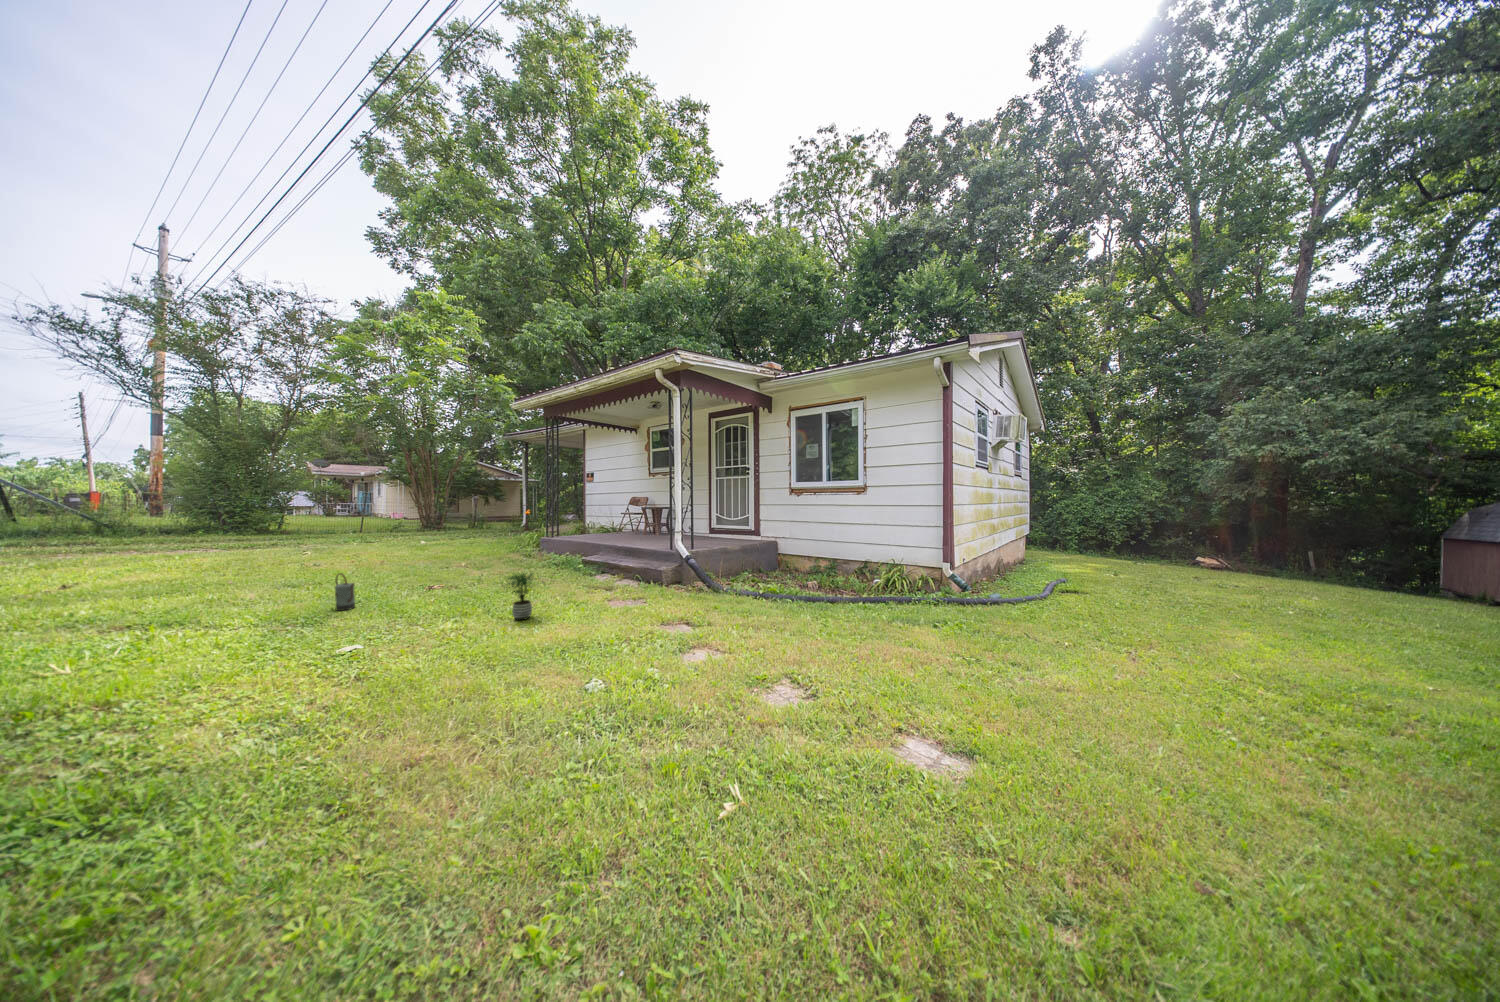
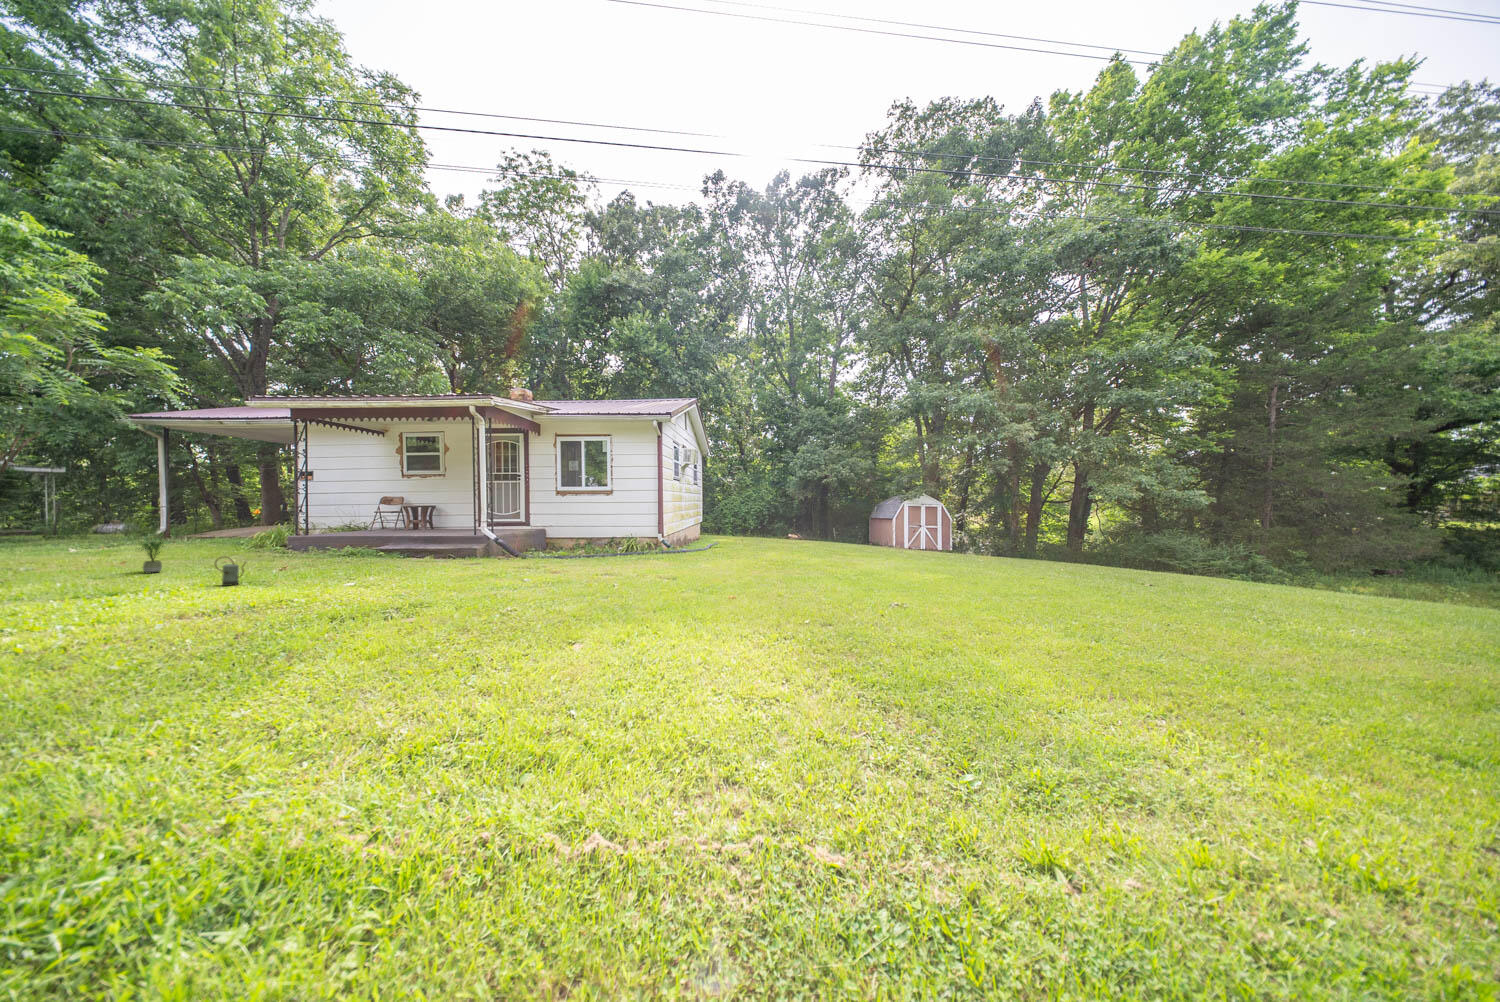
potted plant: present [502,573,534,620] -> present [138,540,163,574]

